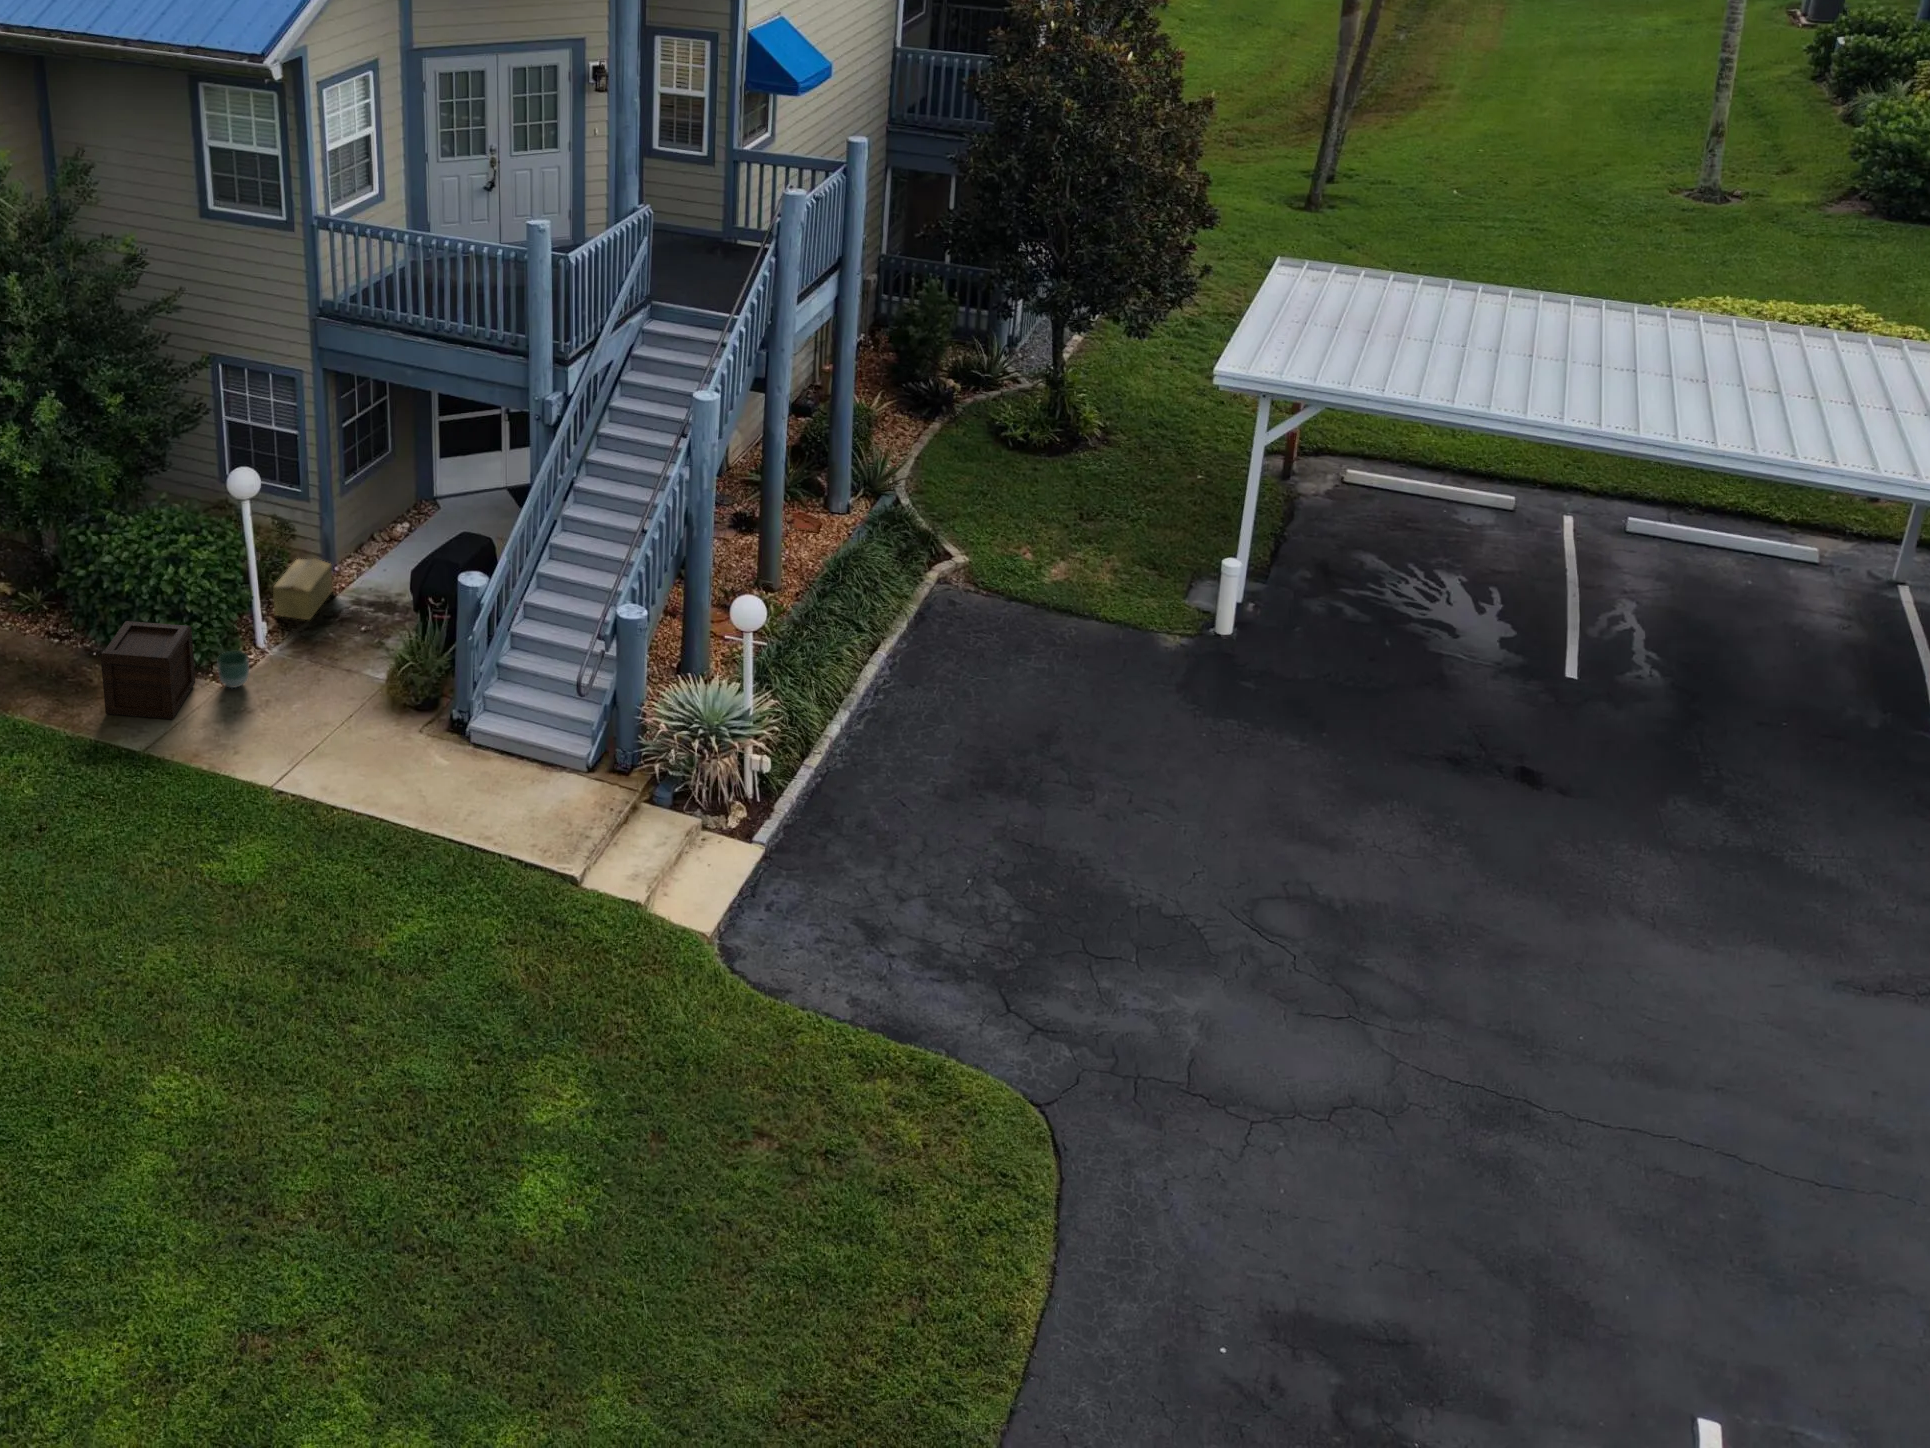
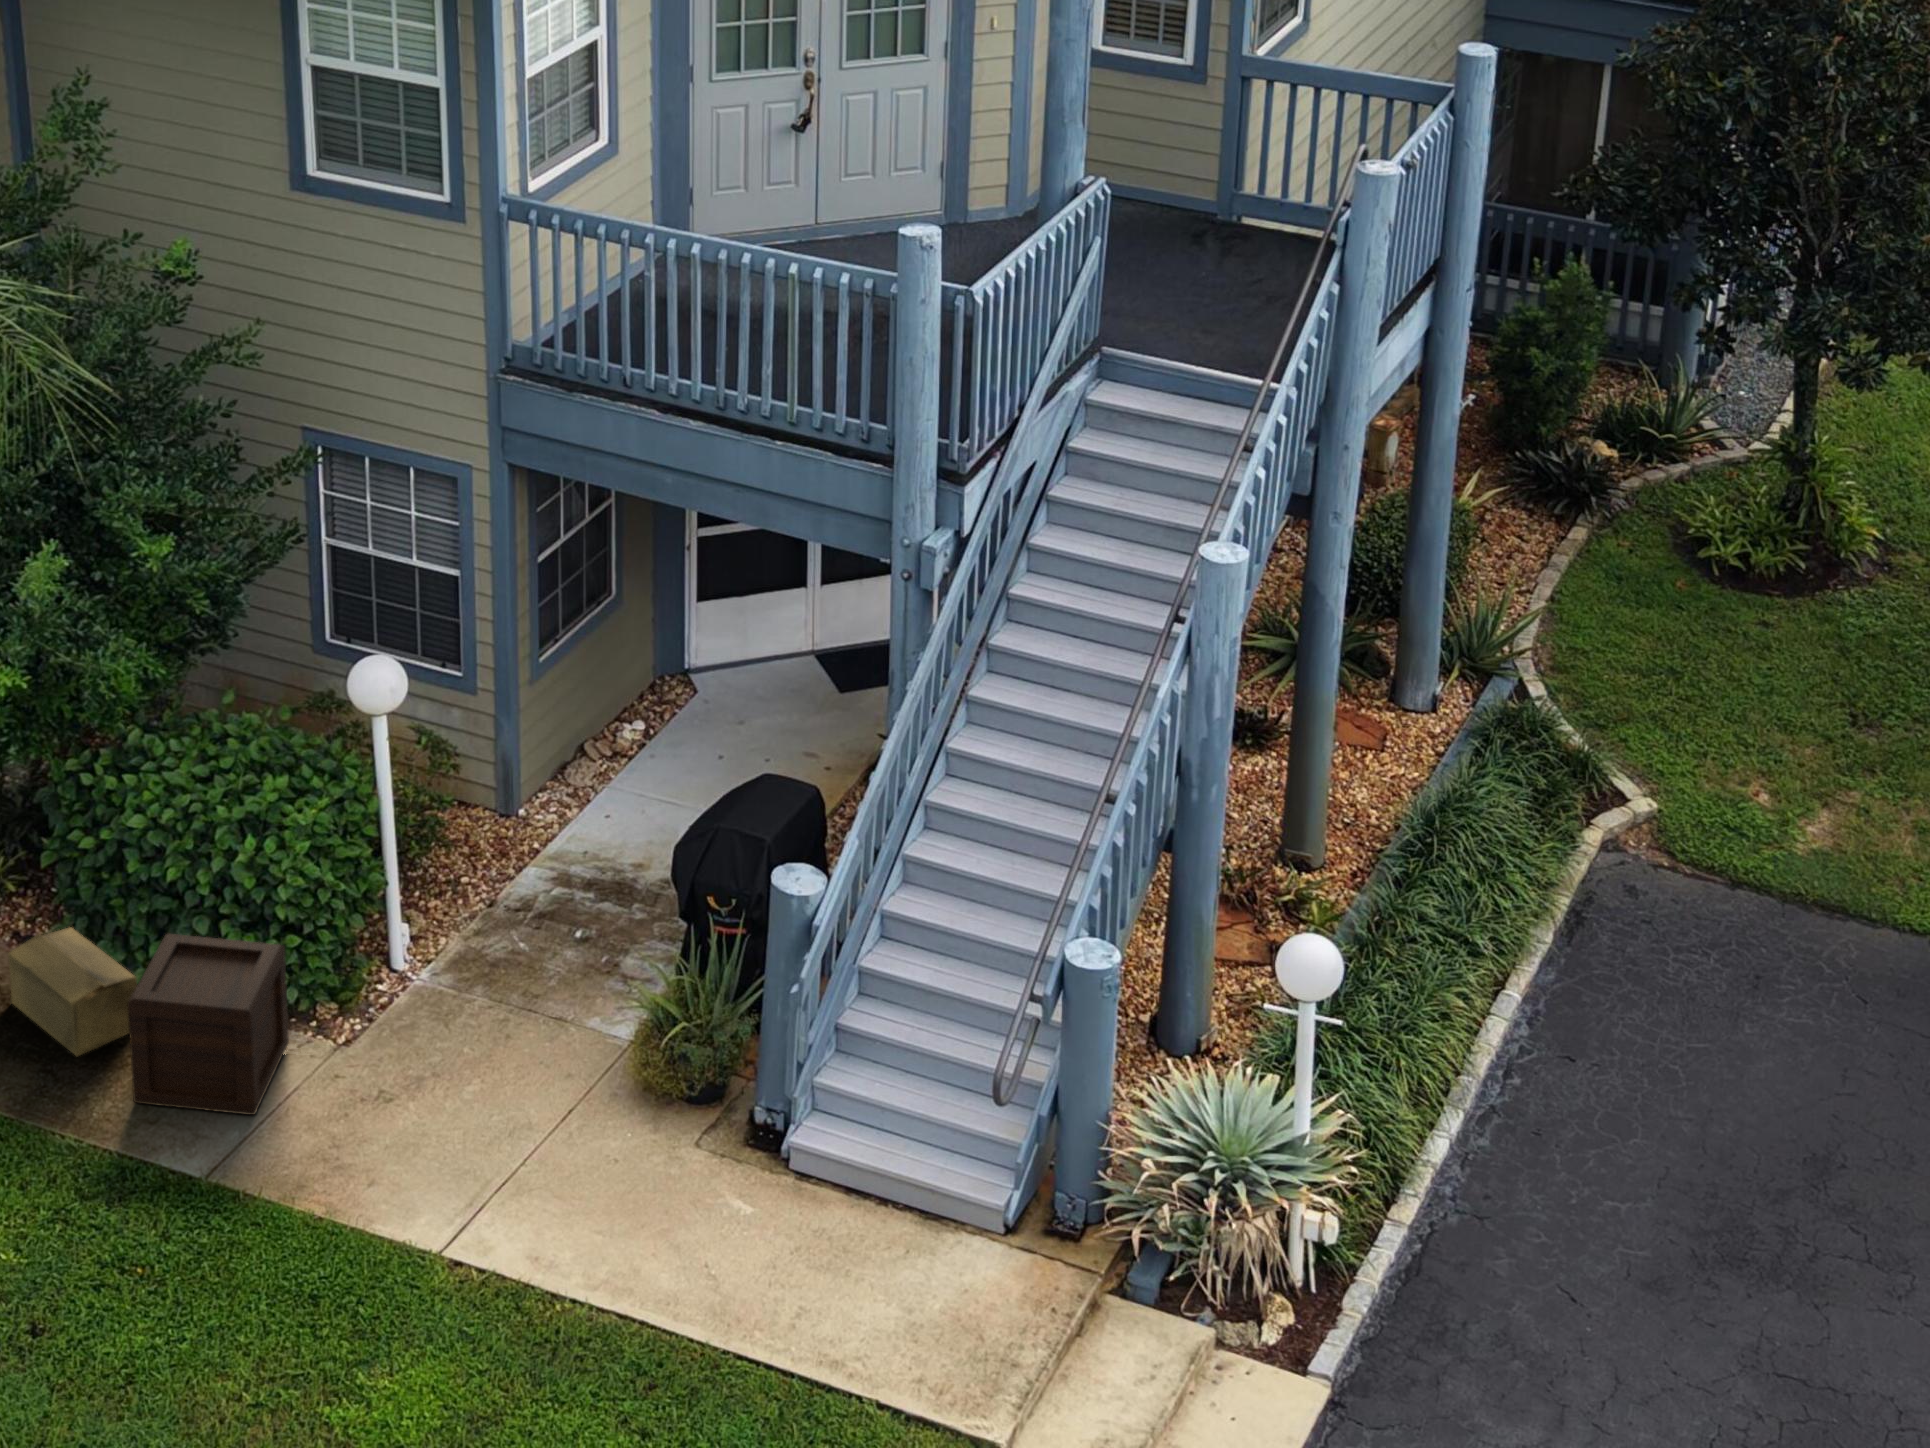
cardboard box: present [273,559,332,620] -> present [8,927,137,1056]
planter: present [218,651,249,688] -> none [330,986,384,1054]

